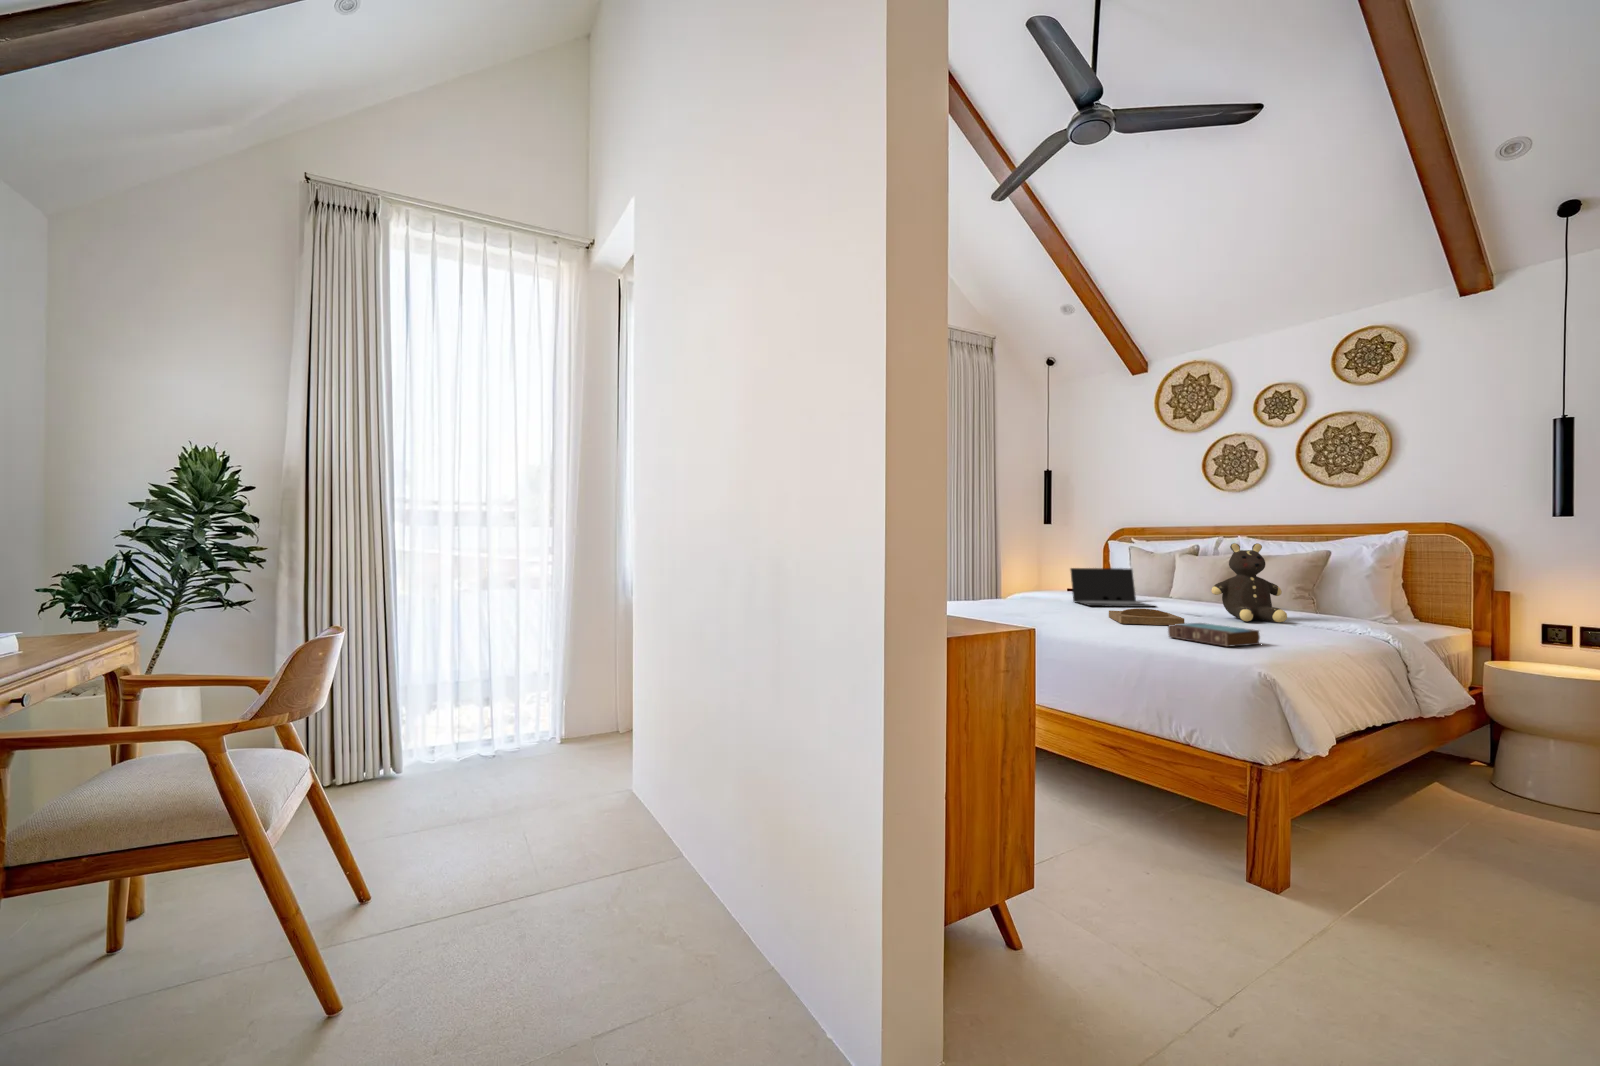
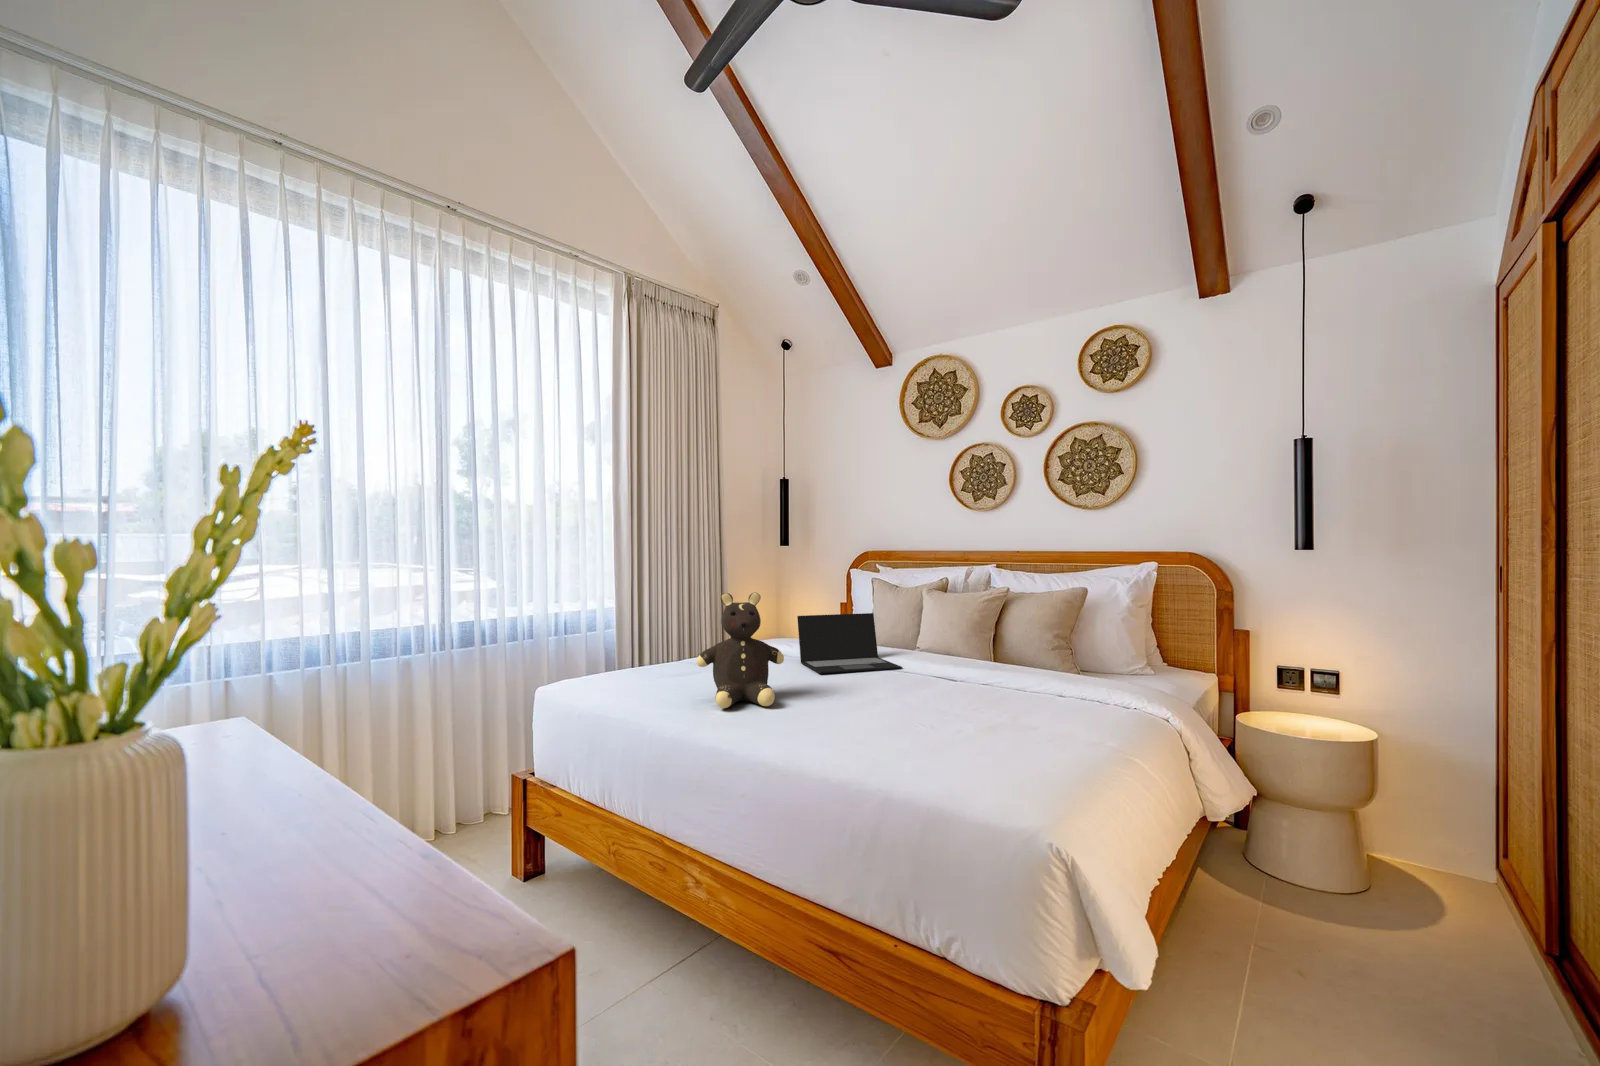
teddy bear: present [1211,543,1287,622] -> present [697,592,784,708]
tray: present [1109,608,1184,625] -> none [839,689,937,721]
book: present [1168,623,1260,647] -> none [917,727,1045,786]

